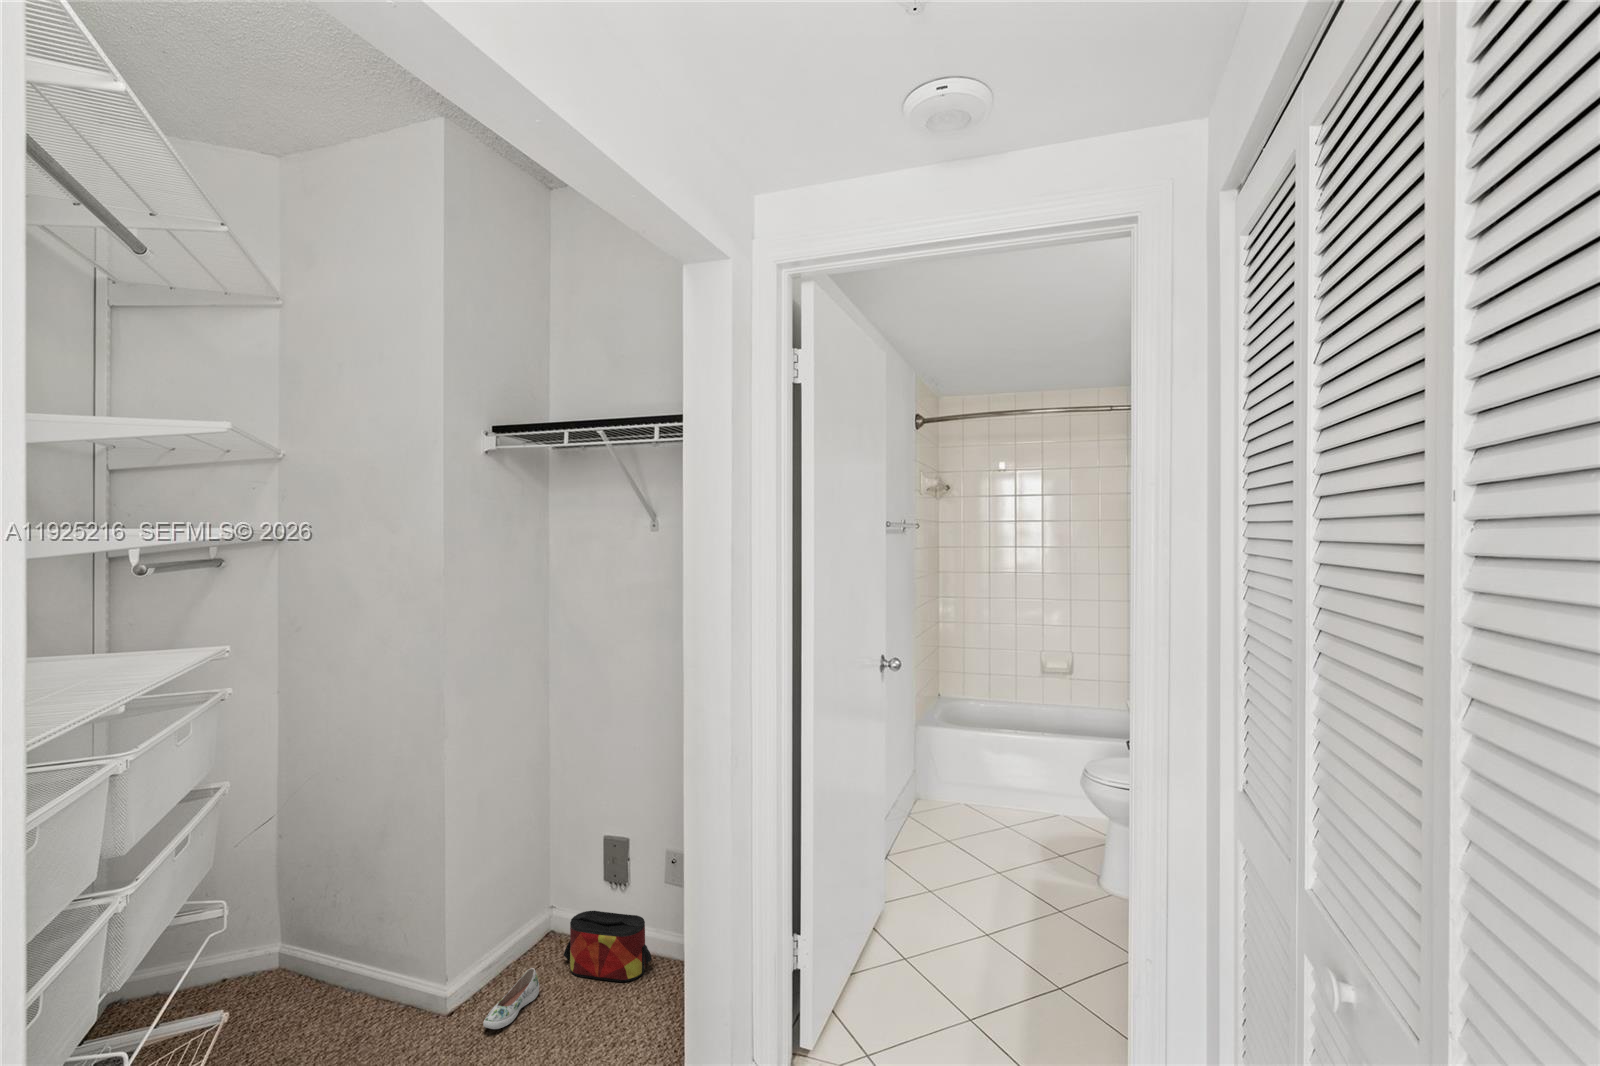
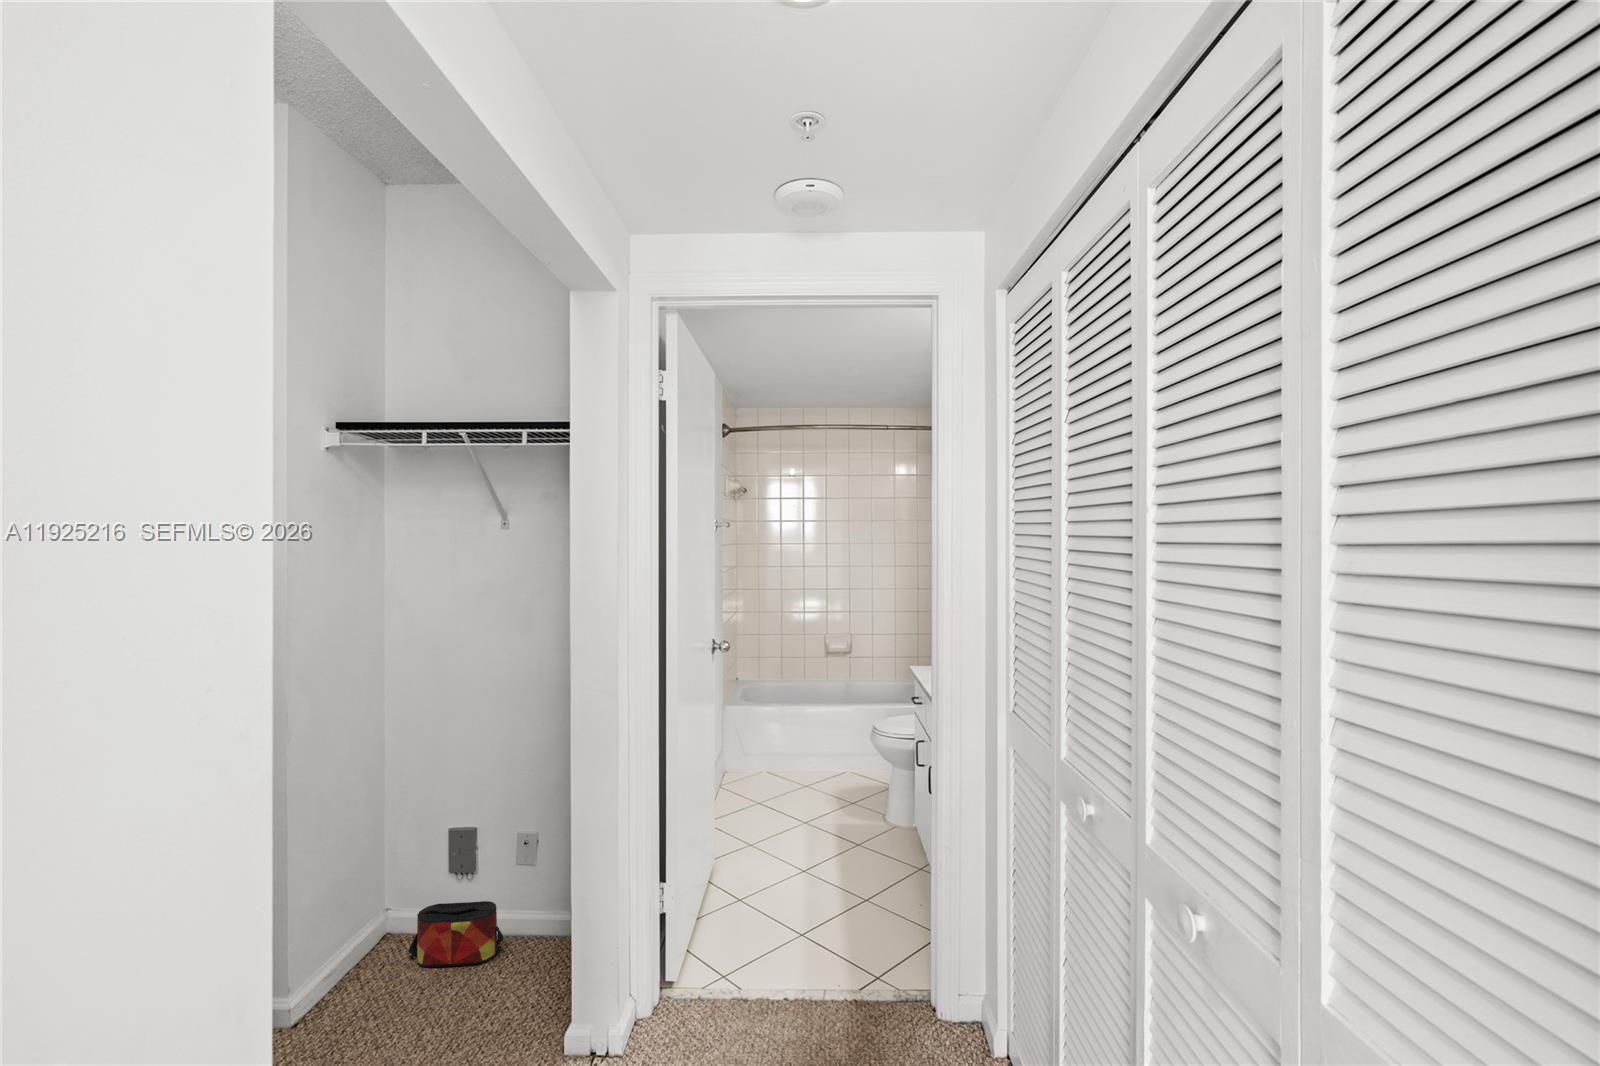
shoe: present [483,968,539,1029] -> none [342,964,392,1025]

